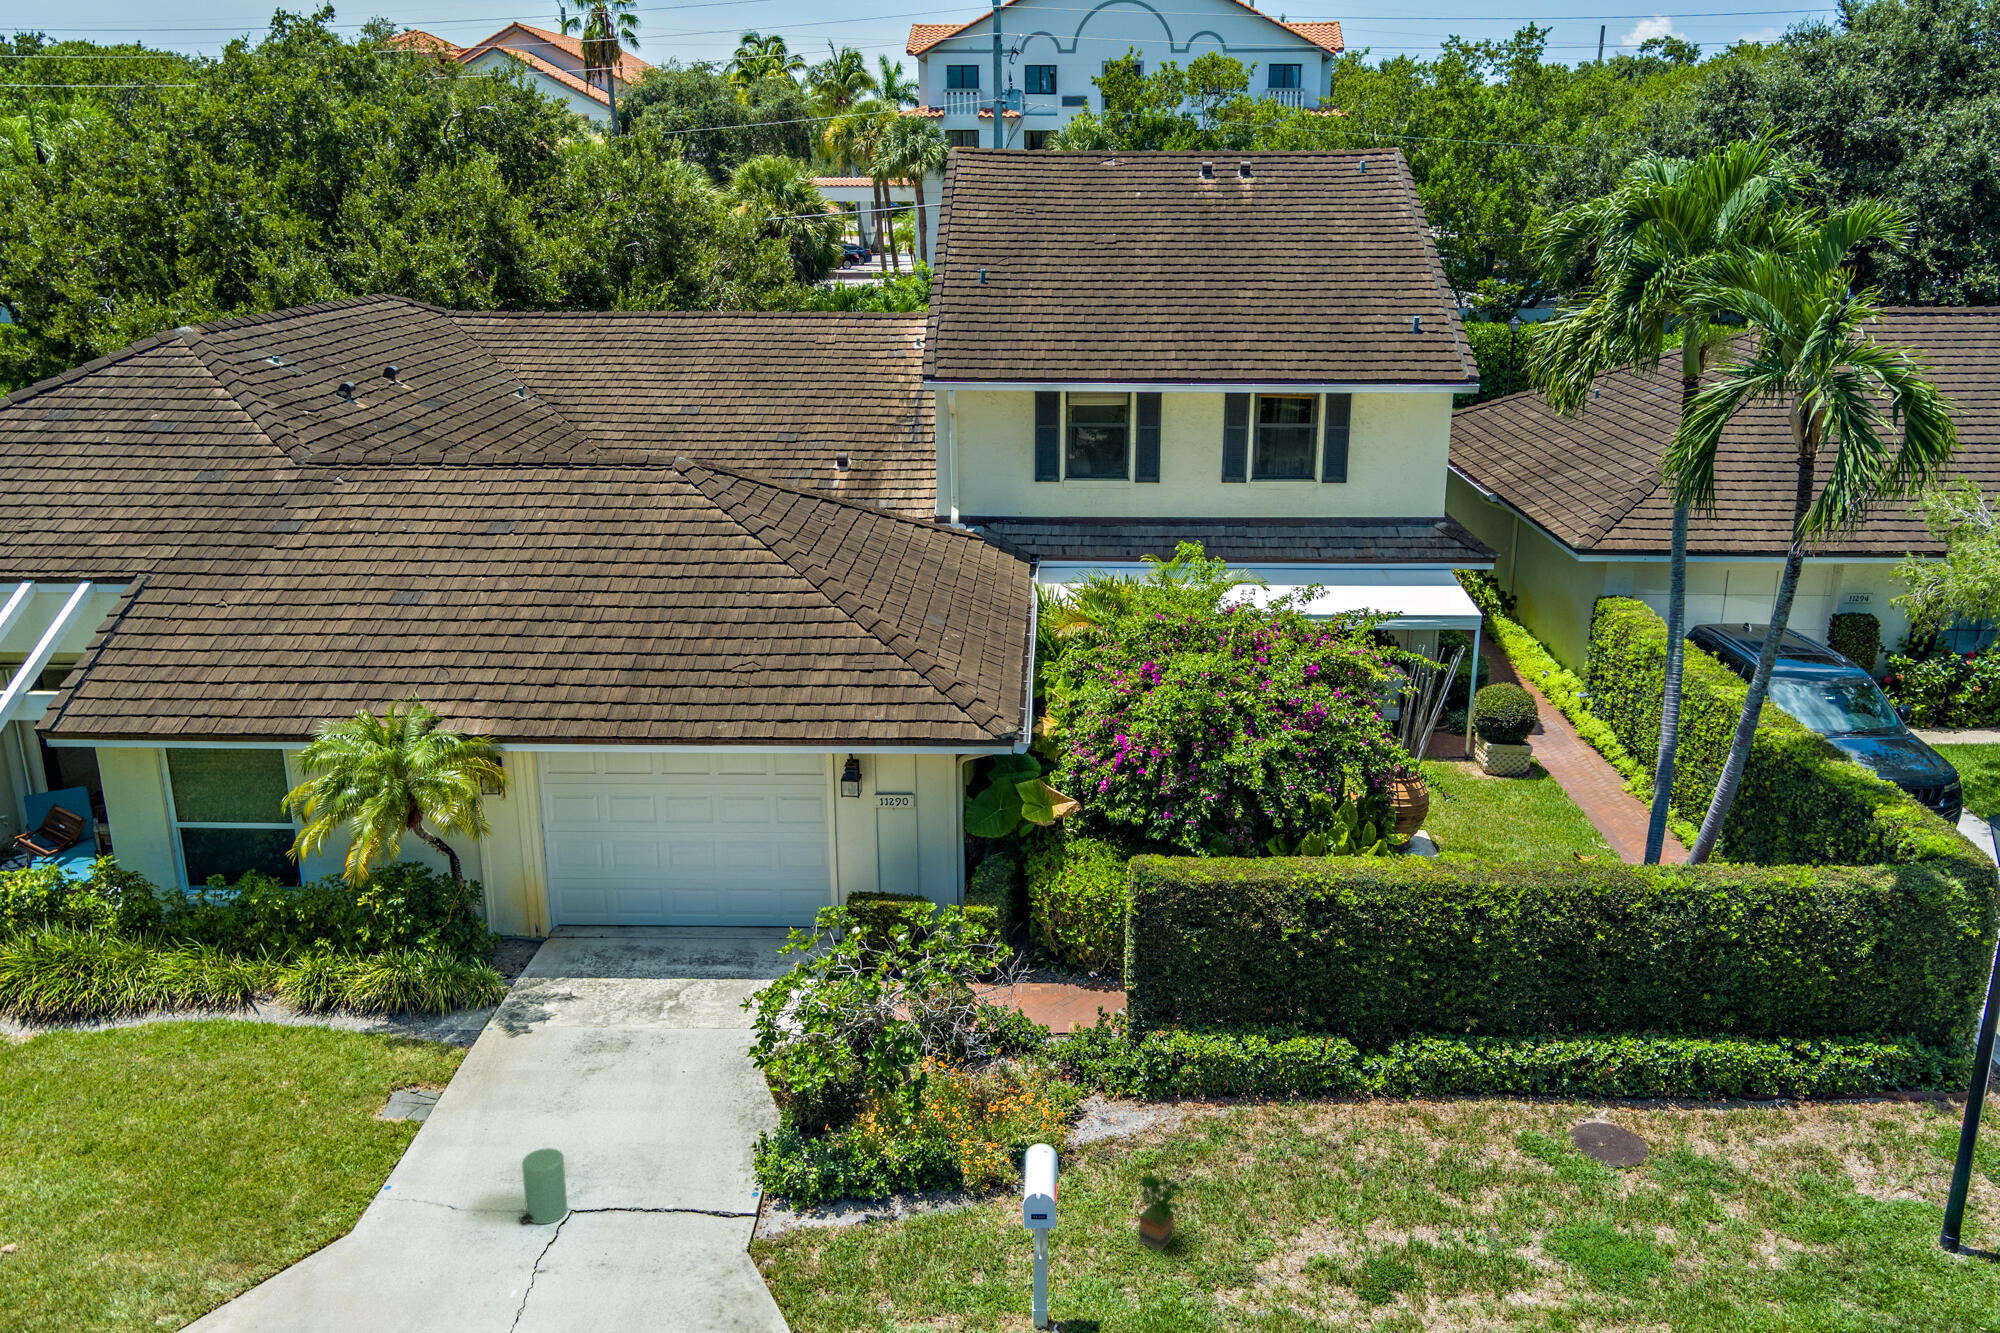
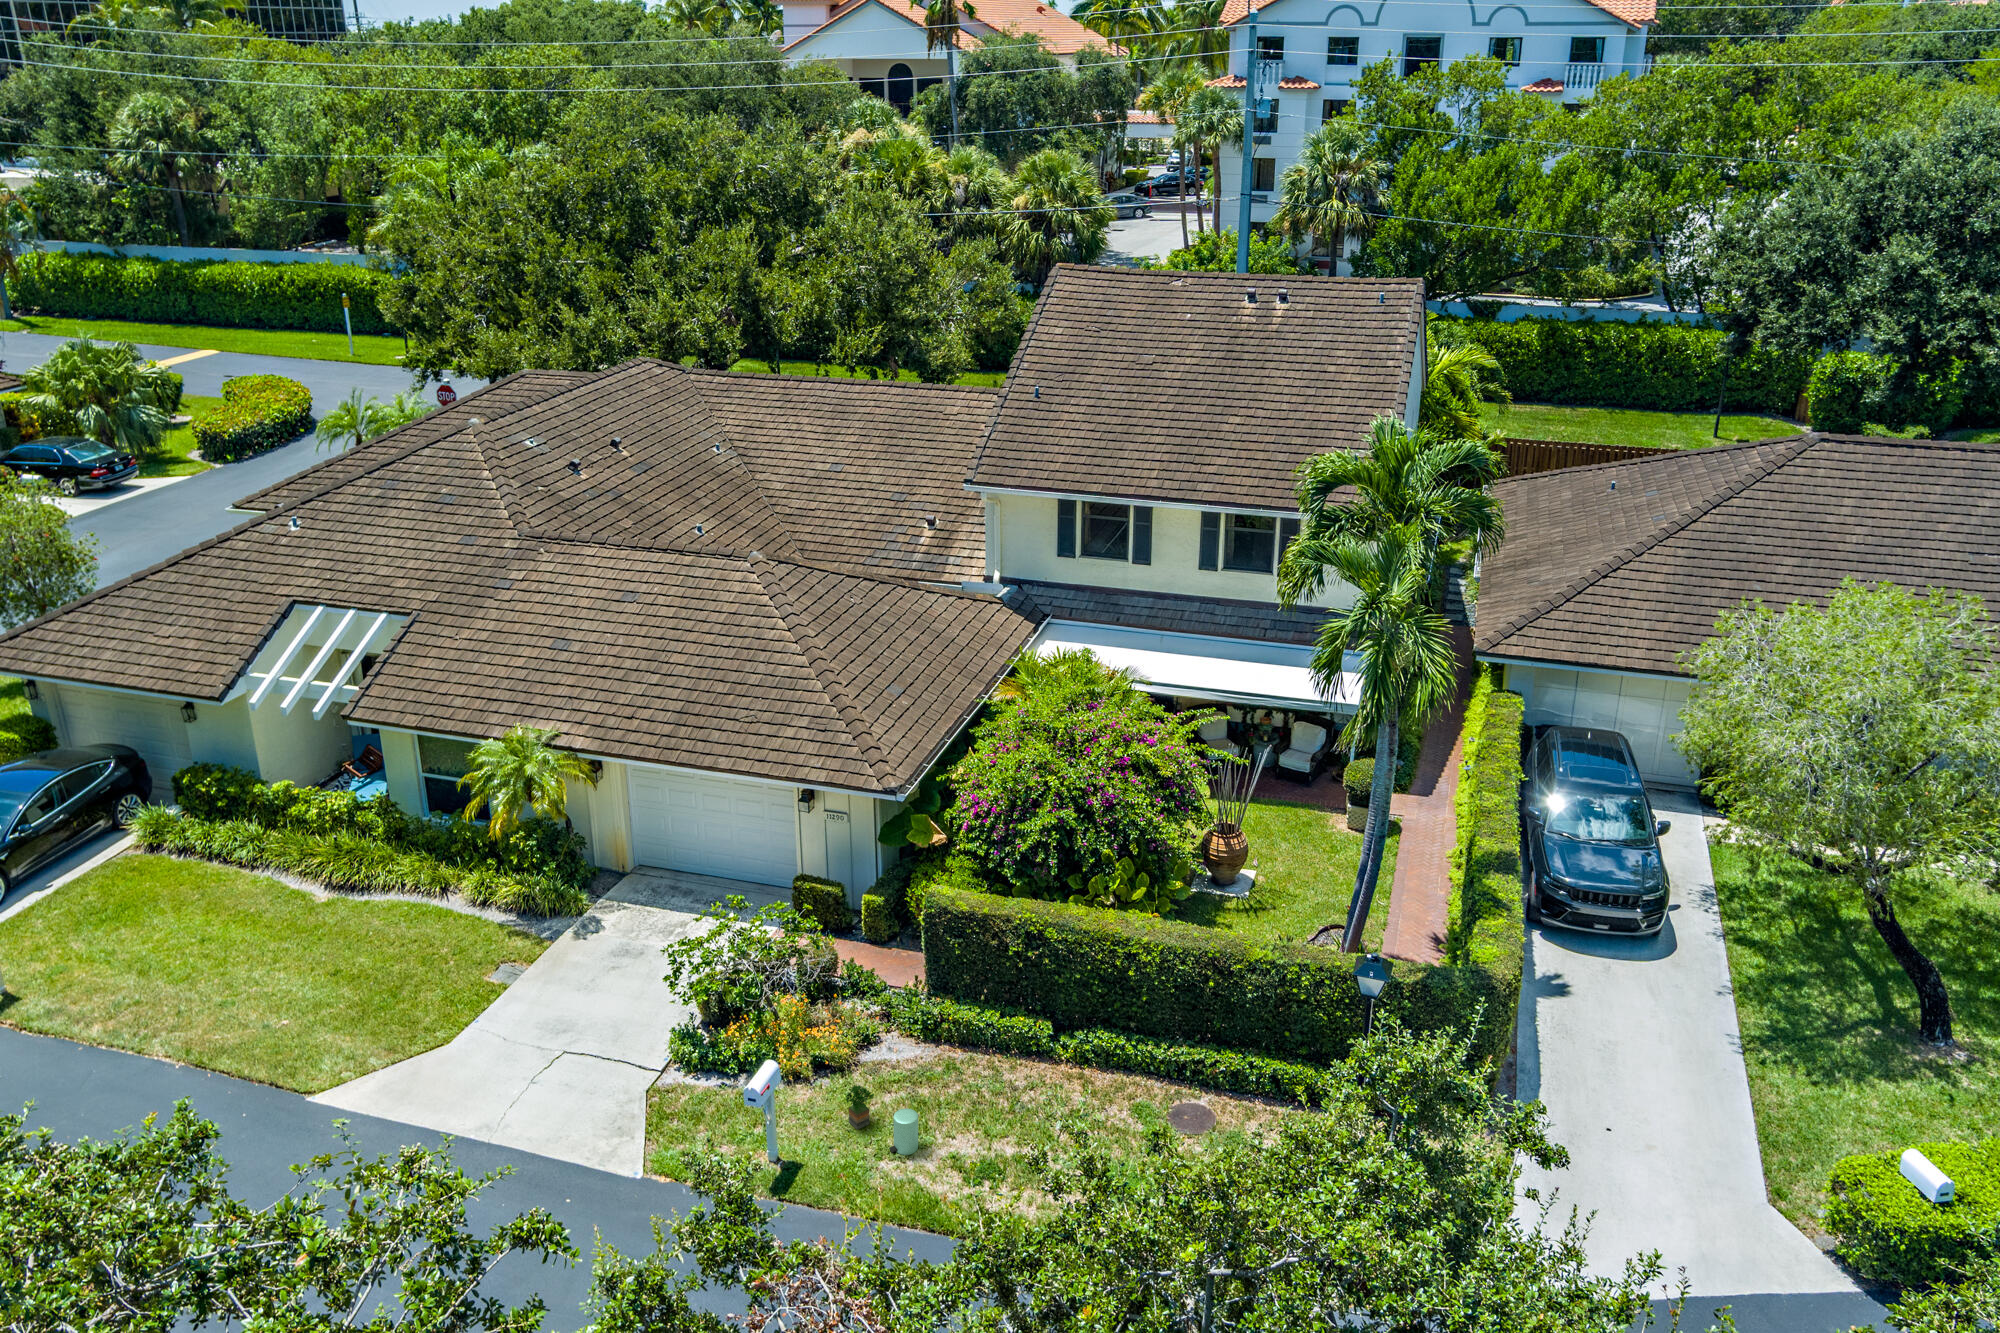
trash can: present [520,1148,567,1224] -> present [889,1109,918,1155]

